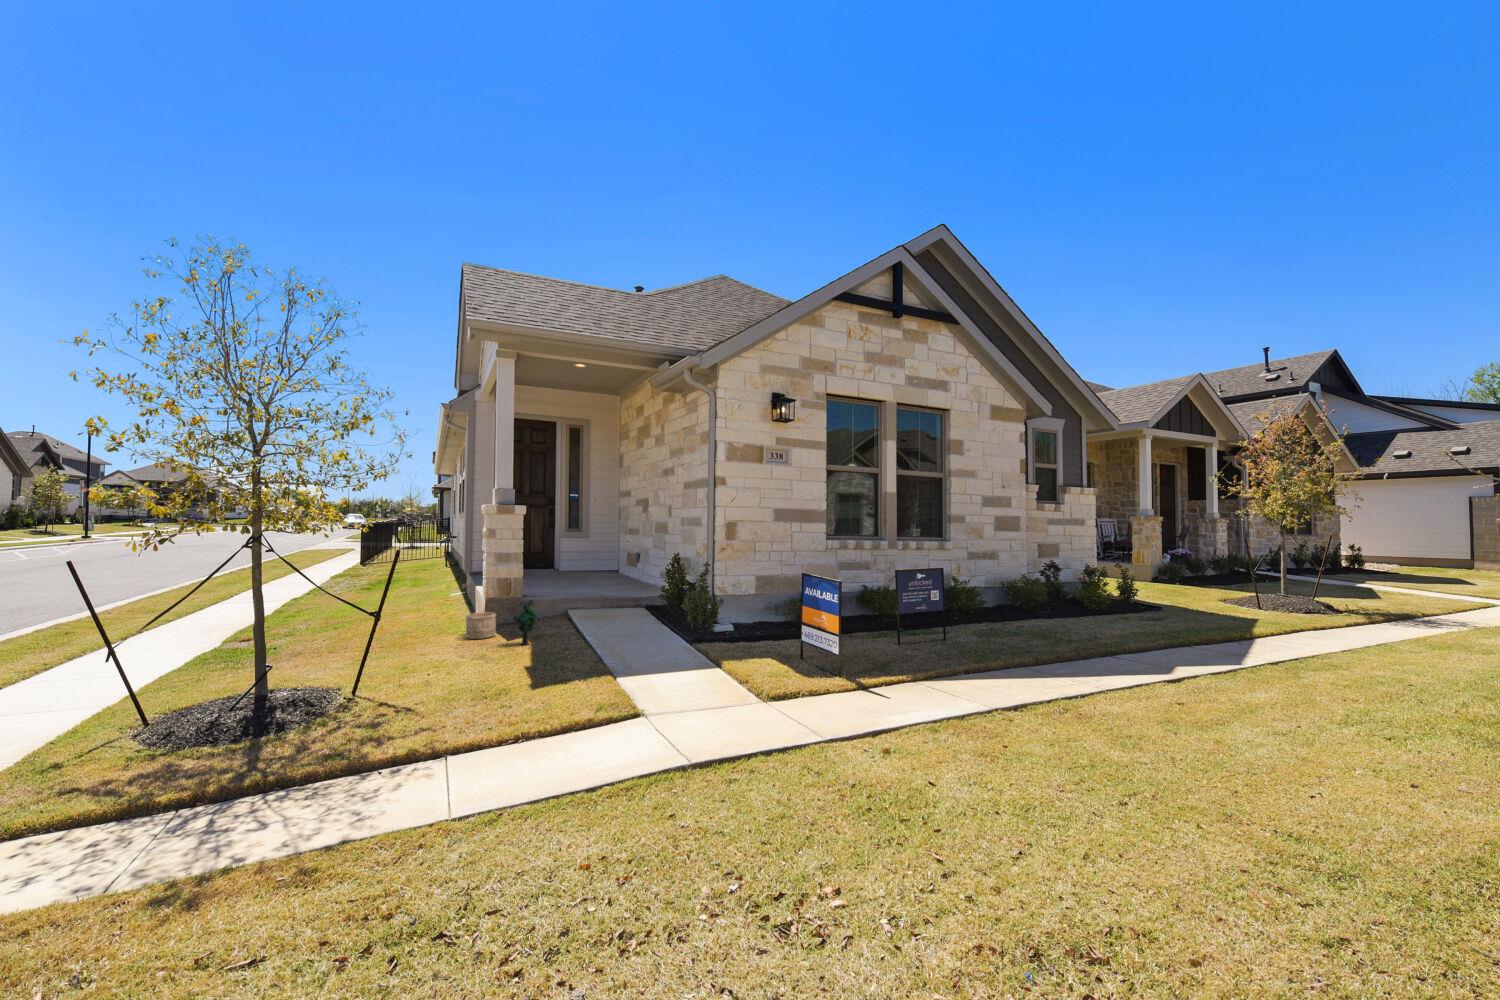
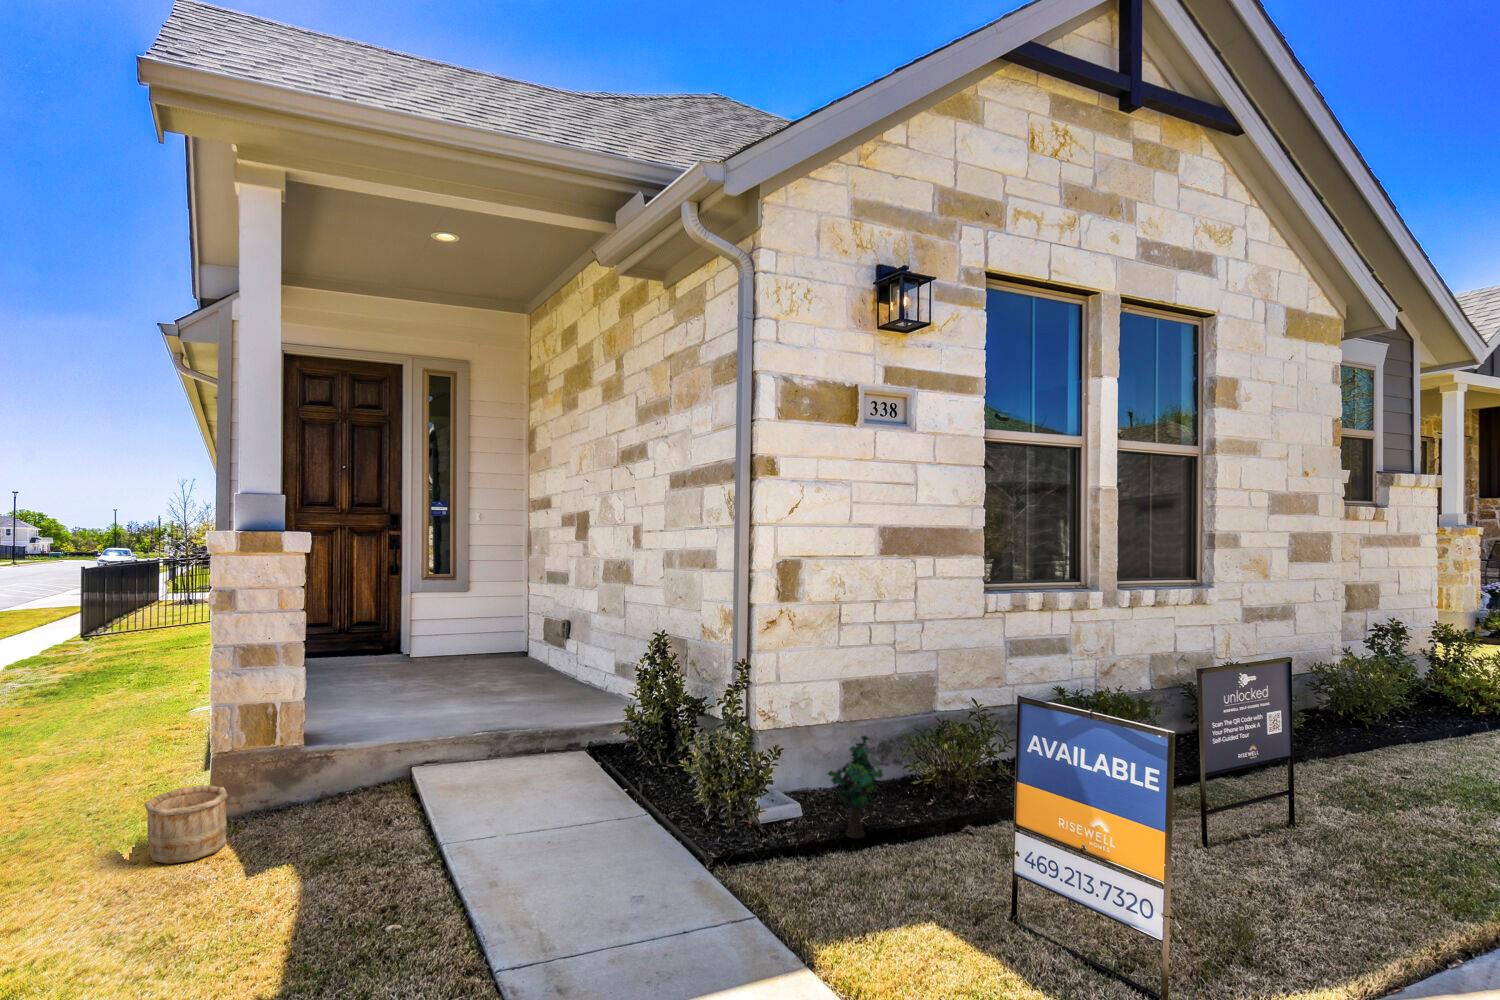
decorative plant: present [513,601,537,645] -> present [828,736,883,838]

